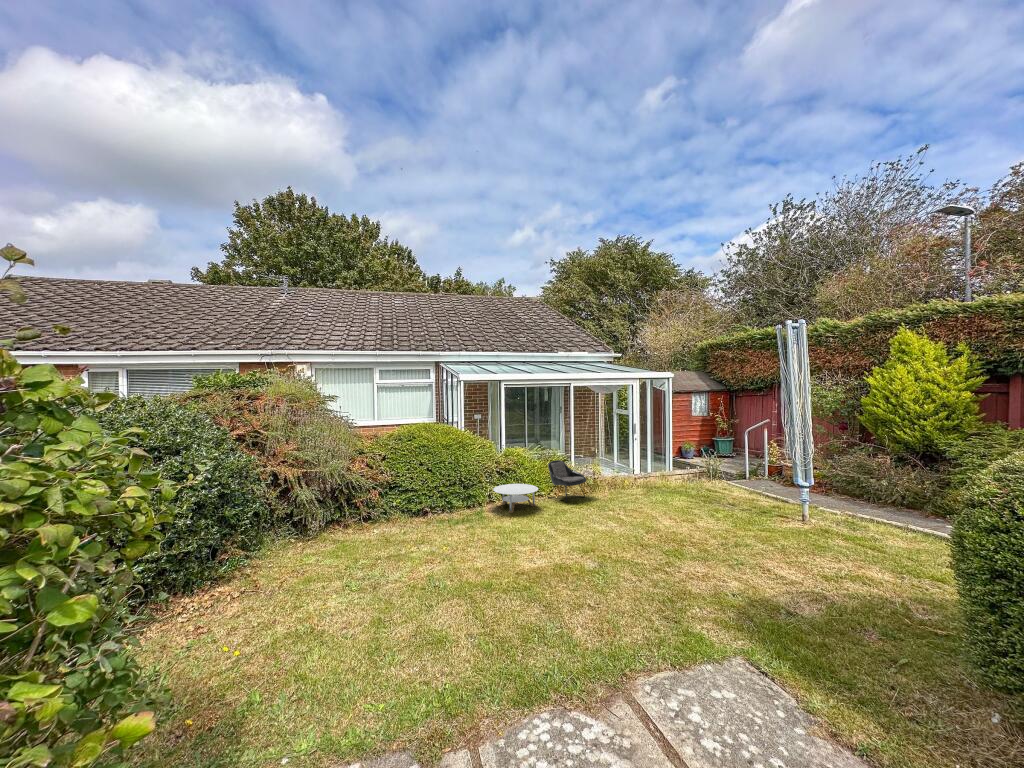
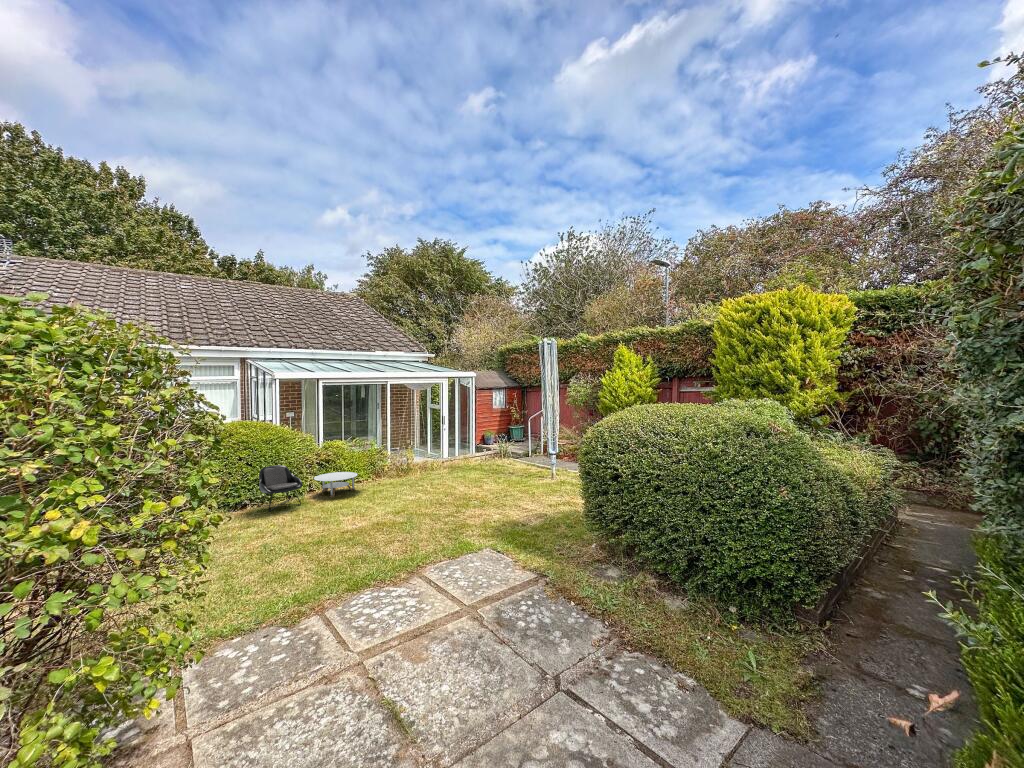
lounge chair: present [547,460,586,502] -> present [258,465,303,512]

